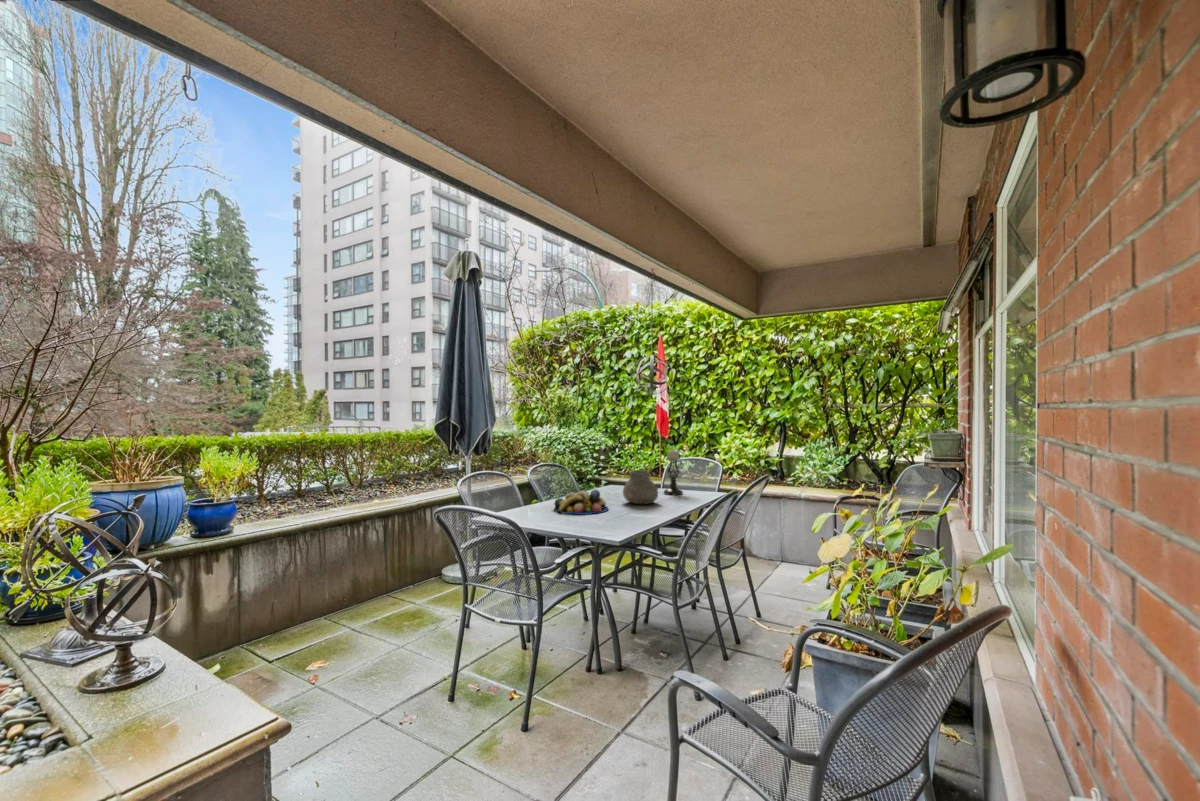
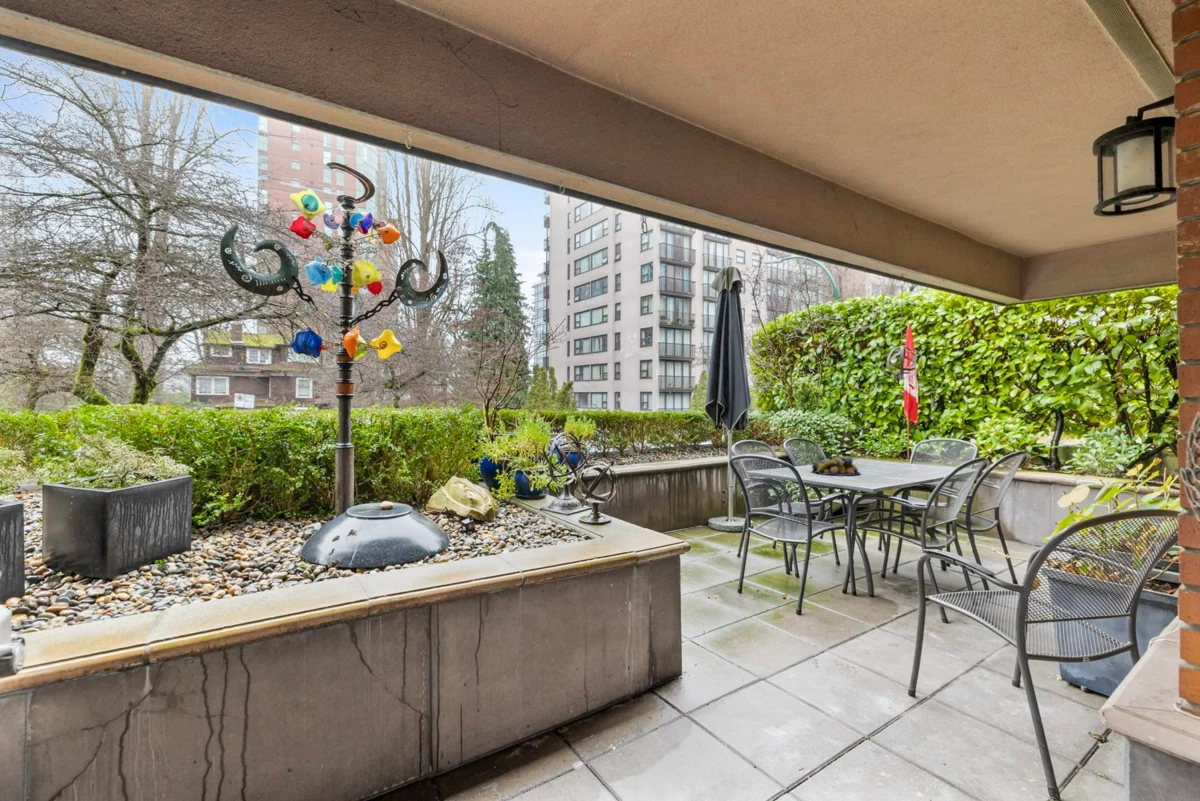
candle holder: present [664,449,683,495] -> none [913,428,933,470]
vase: present [623,470,659,504] -> none [873,445,909,473]

